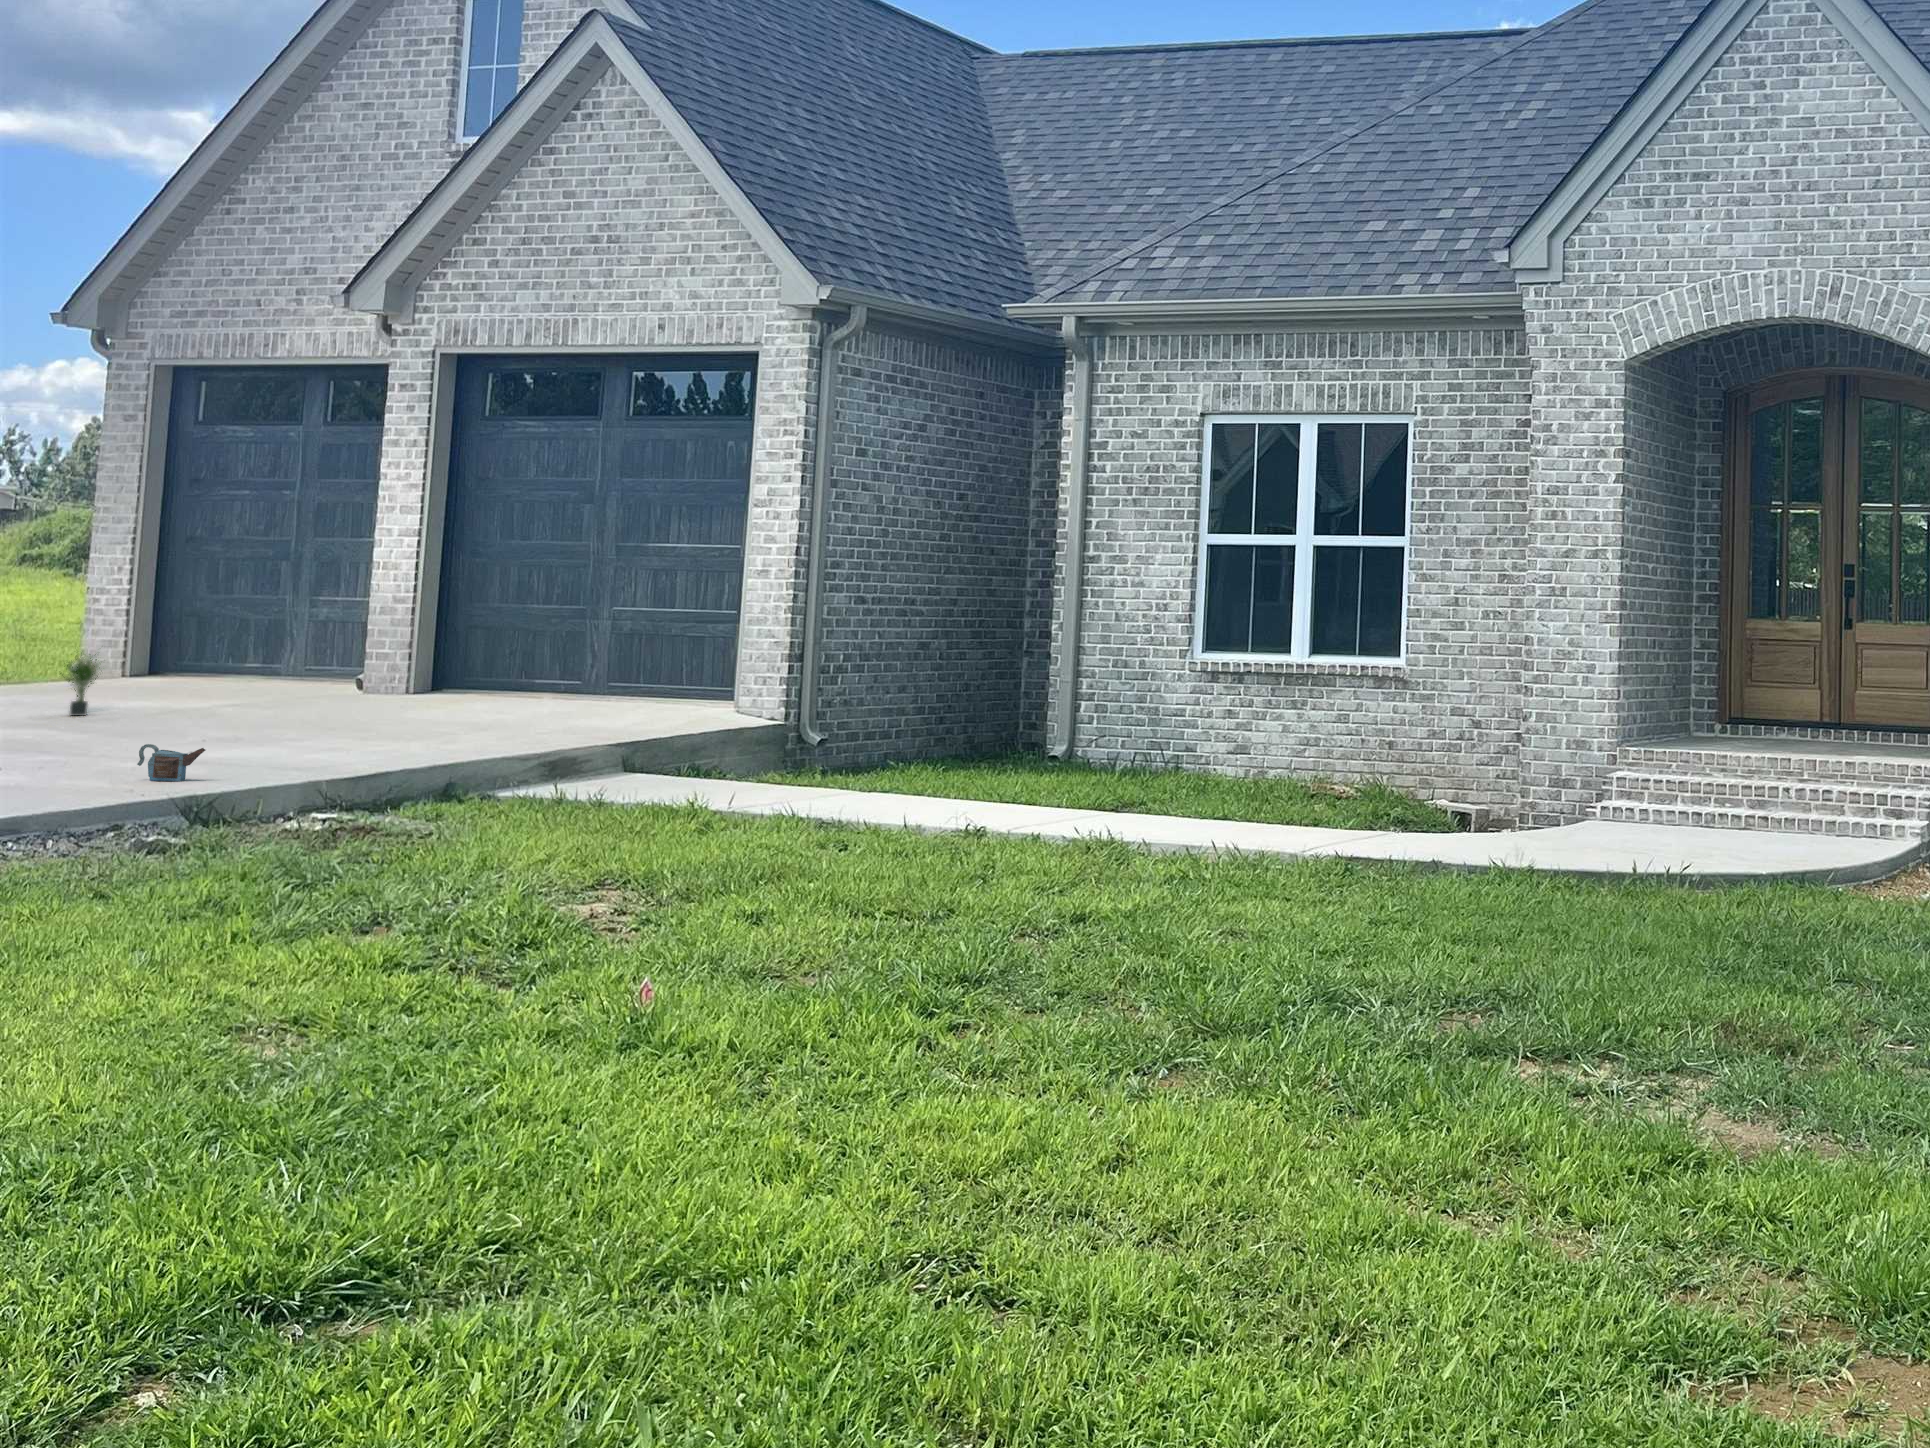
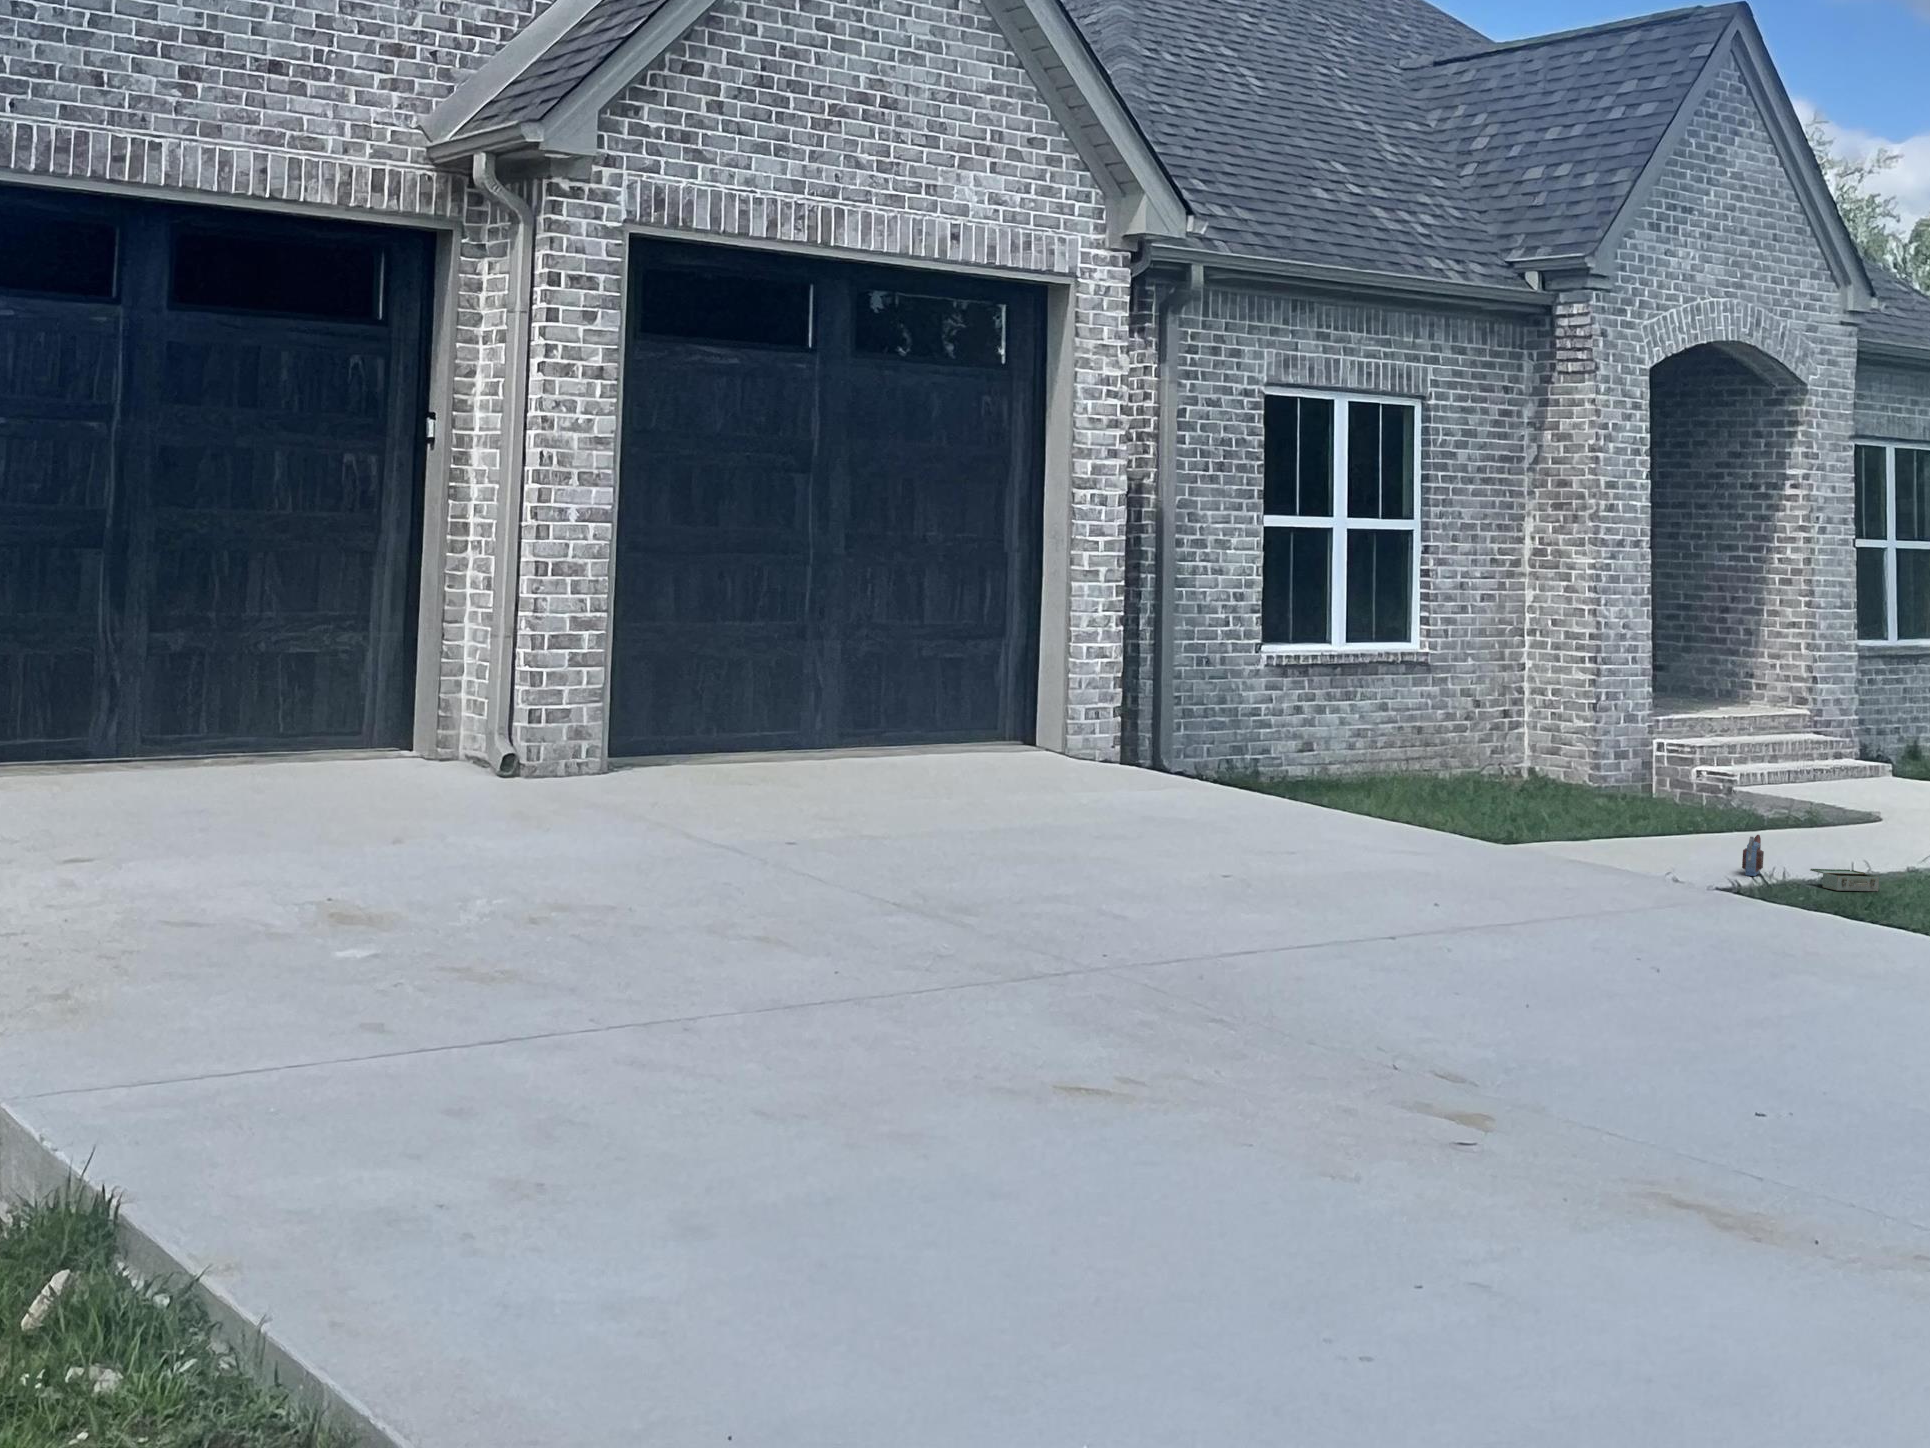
potted plant: present [60,653,98,716] -> none [900,731,965,843]
toolbox: none [71,773,132,795] -> present [1810,869,1879,891]

